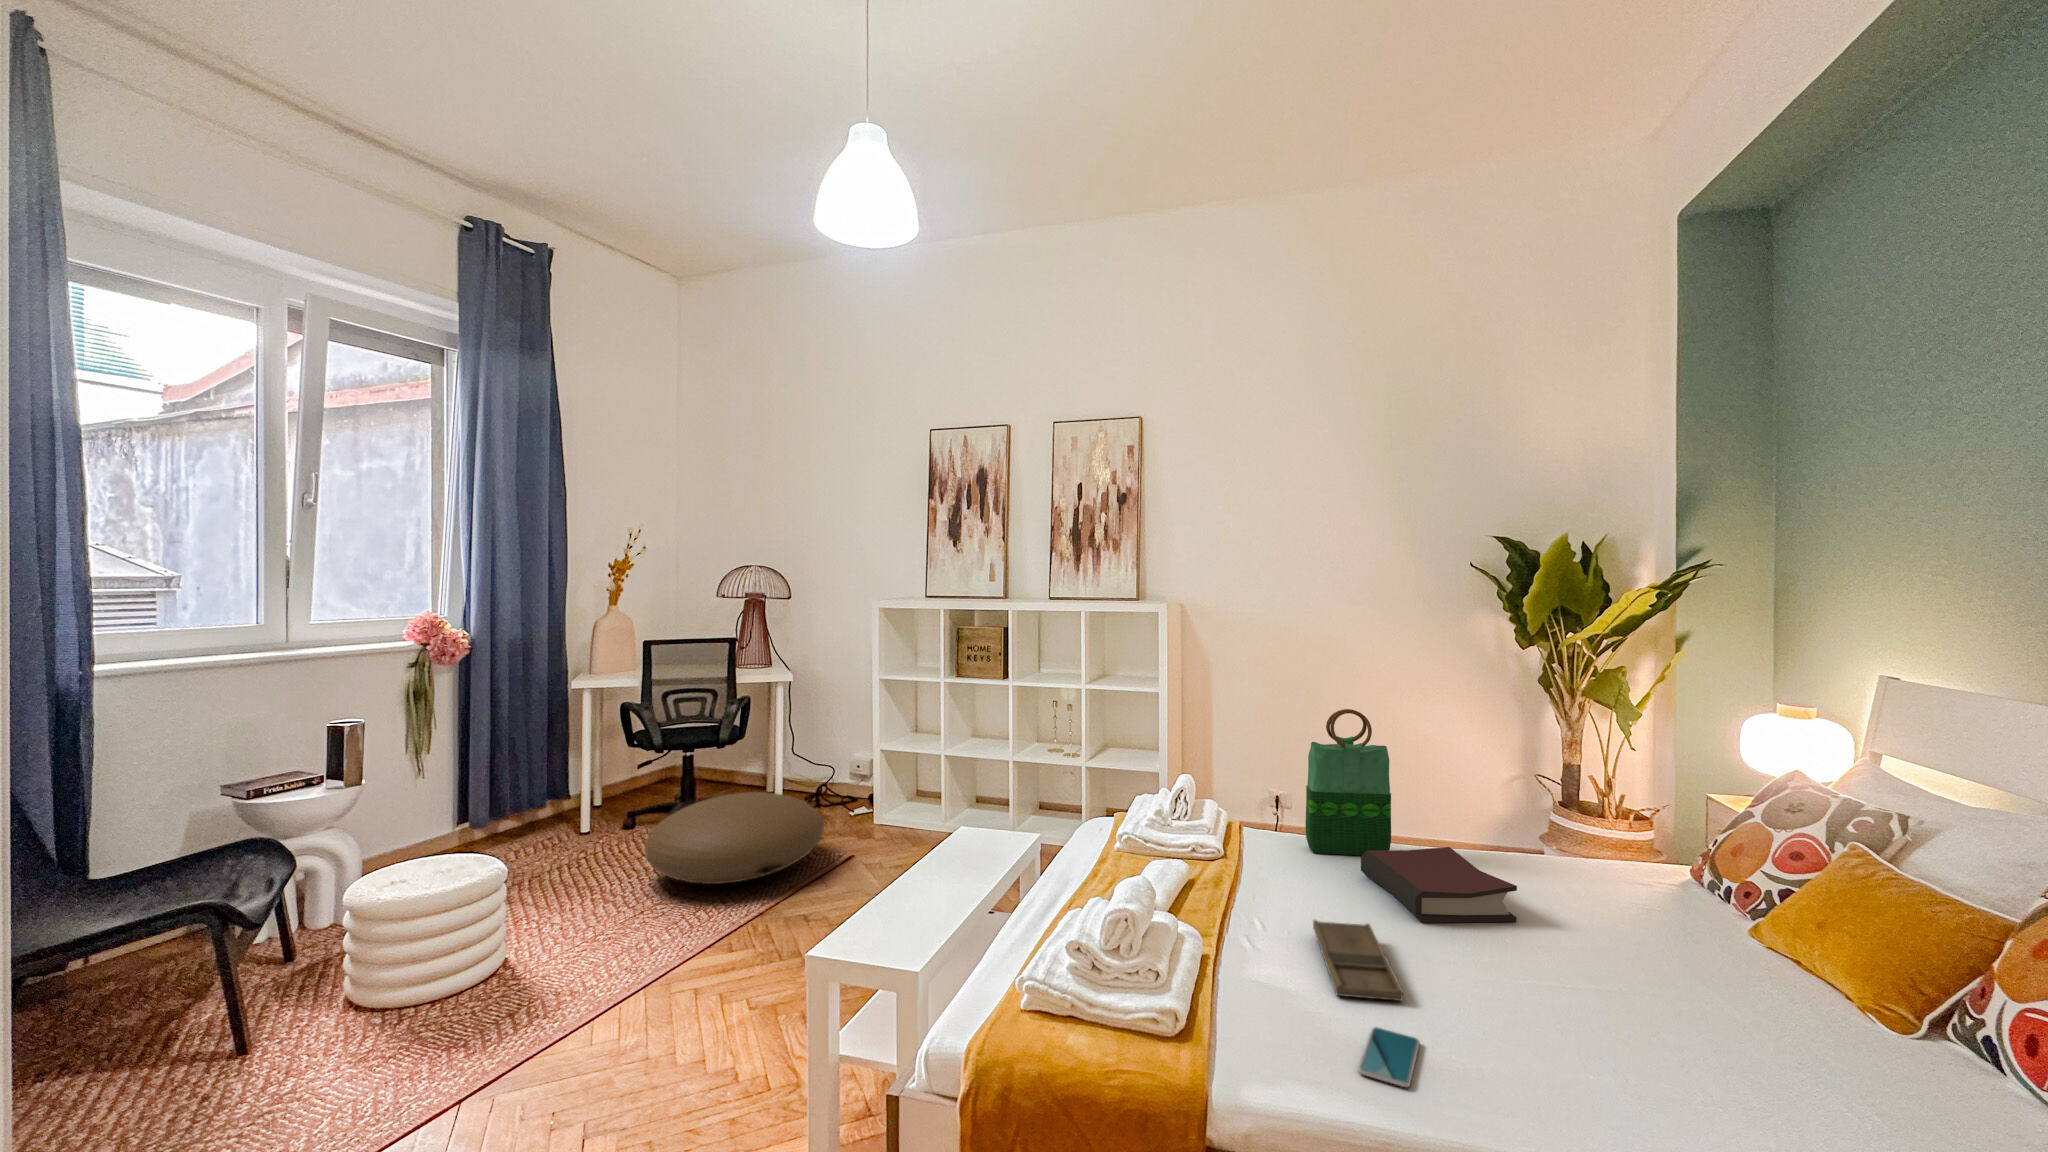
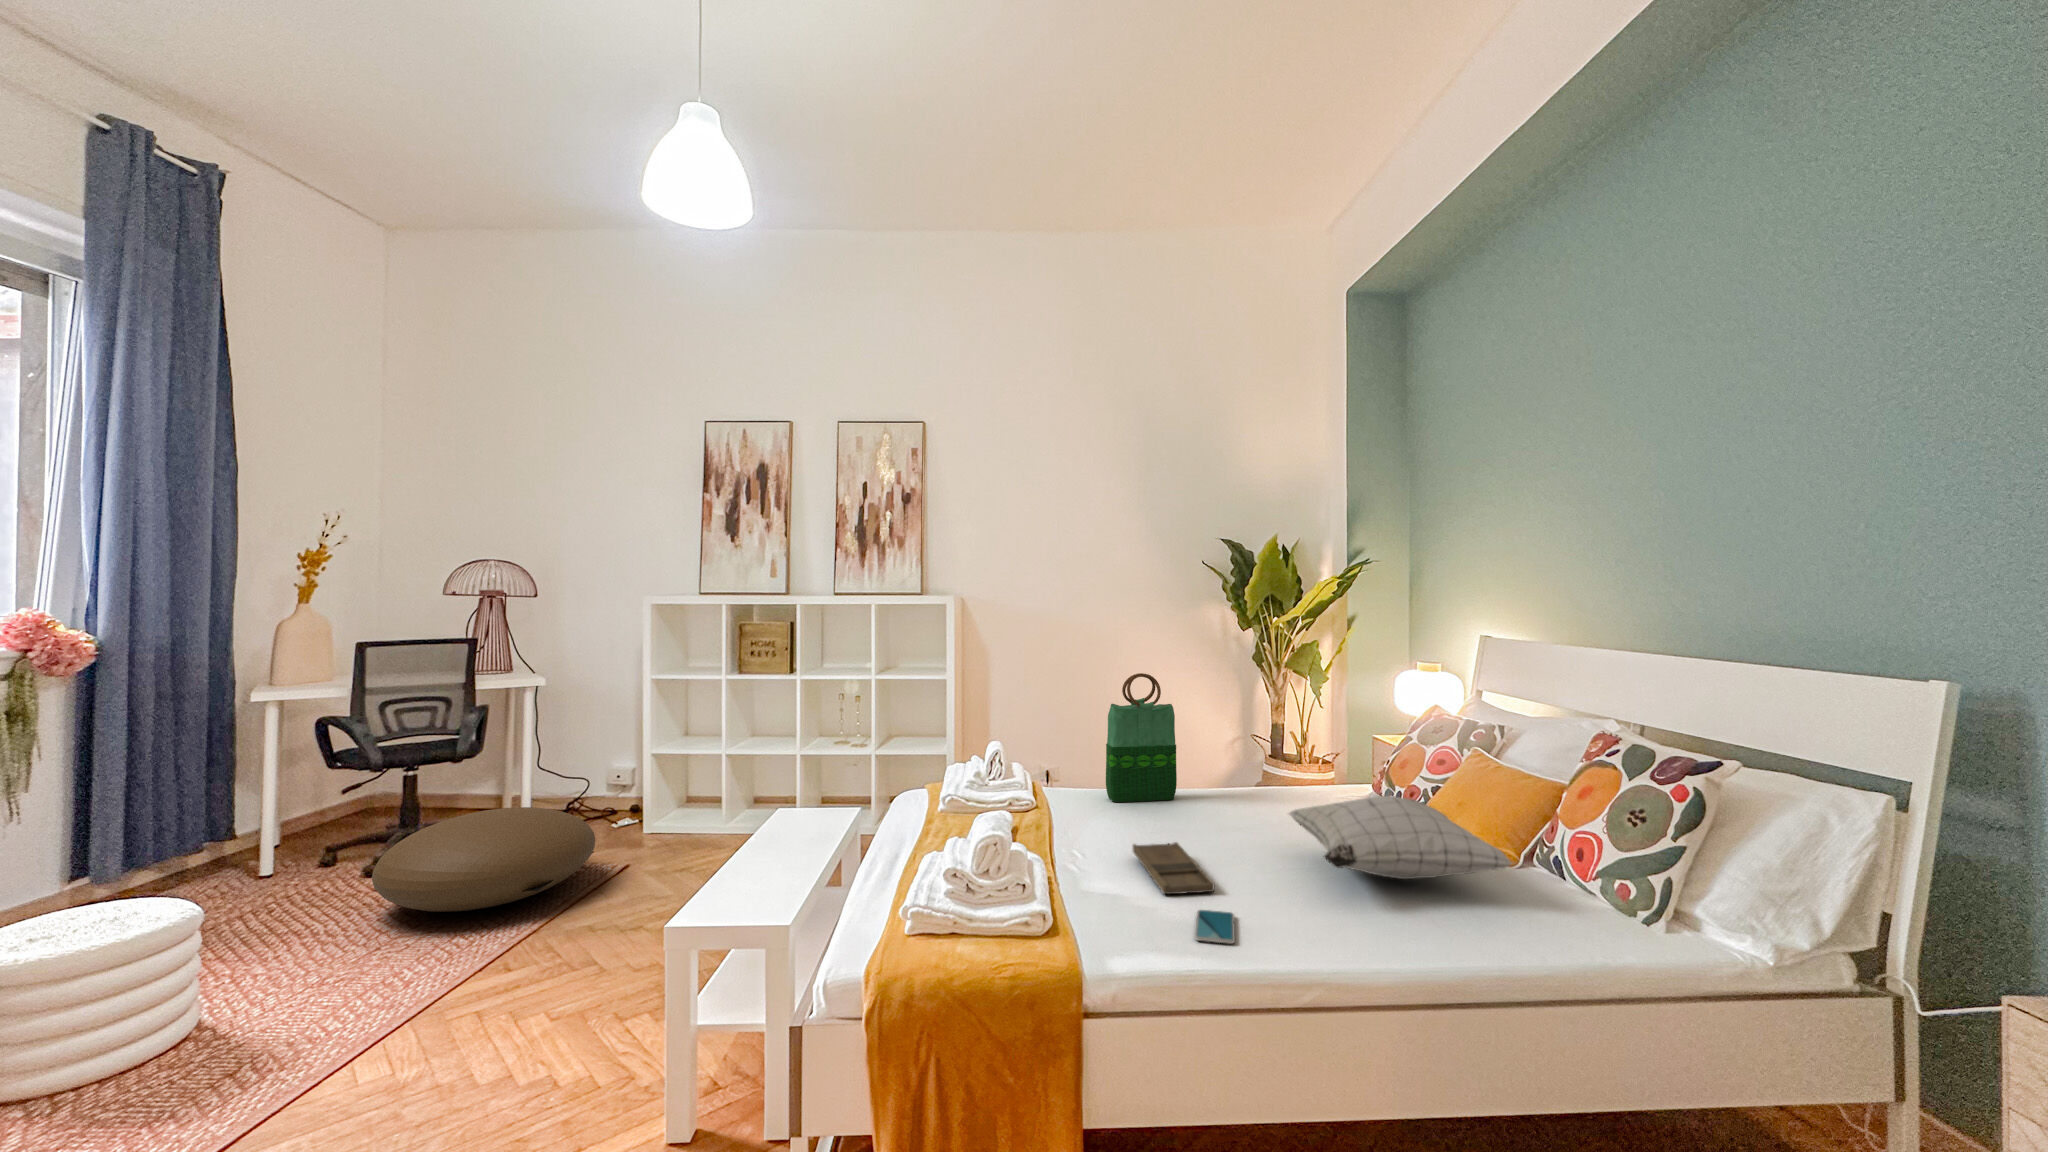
hardback book: present [1361,847,1517,923] -> none [1157,784,1282,841]
pillow: none [1519,901,1856,1040] -> present [1289,796,1512,879]

